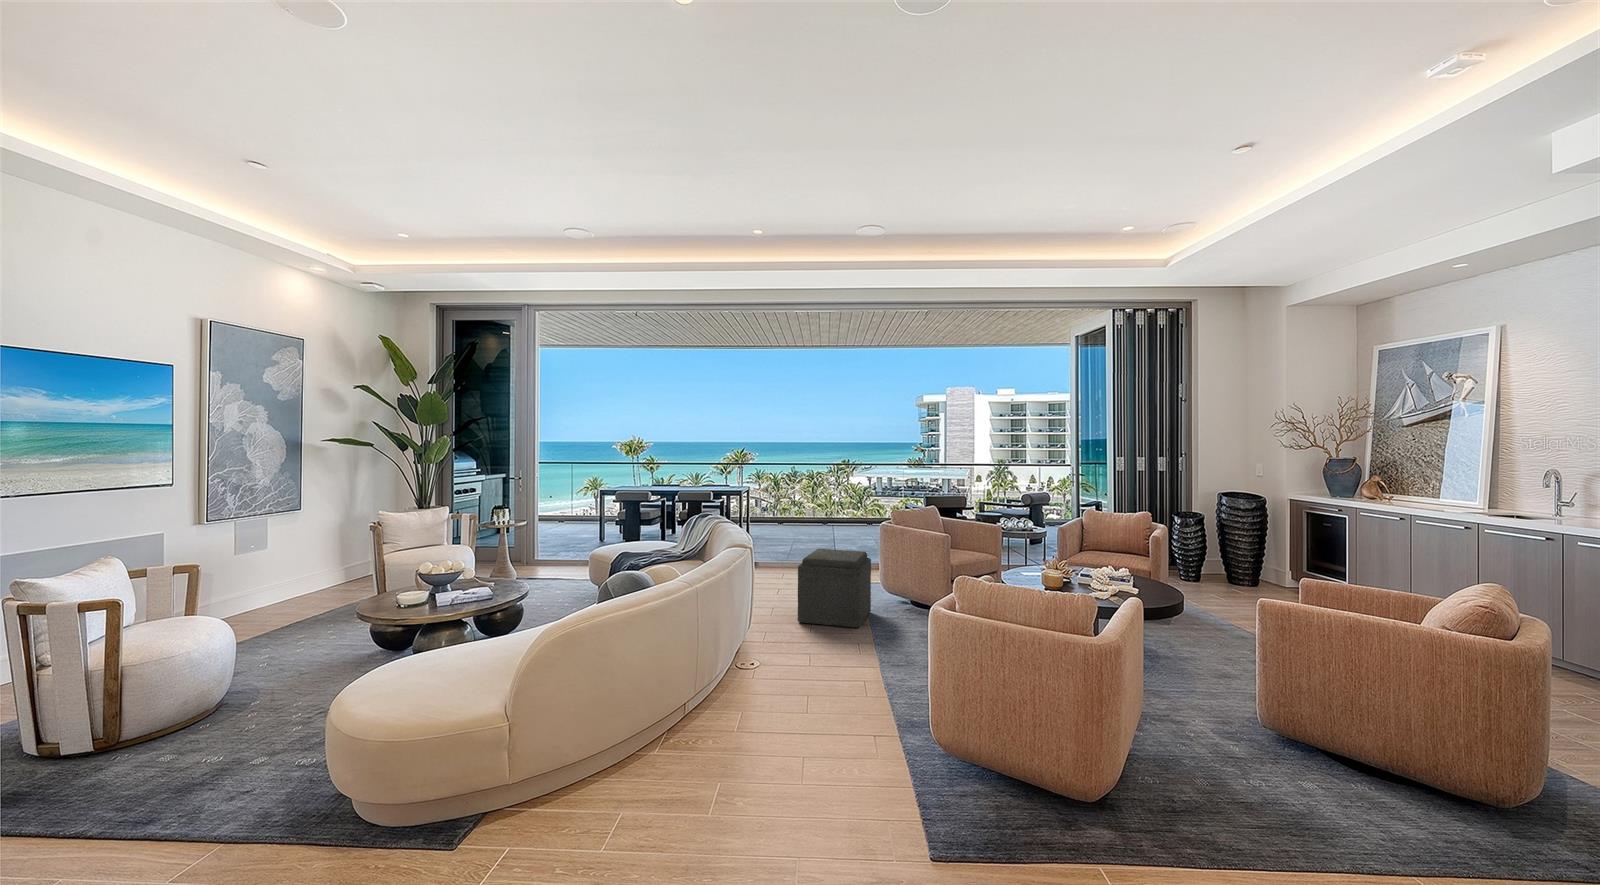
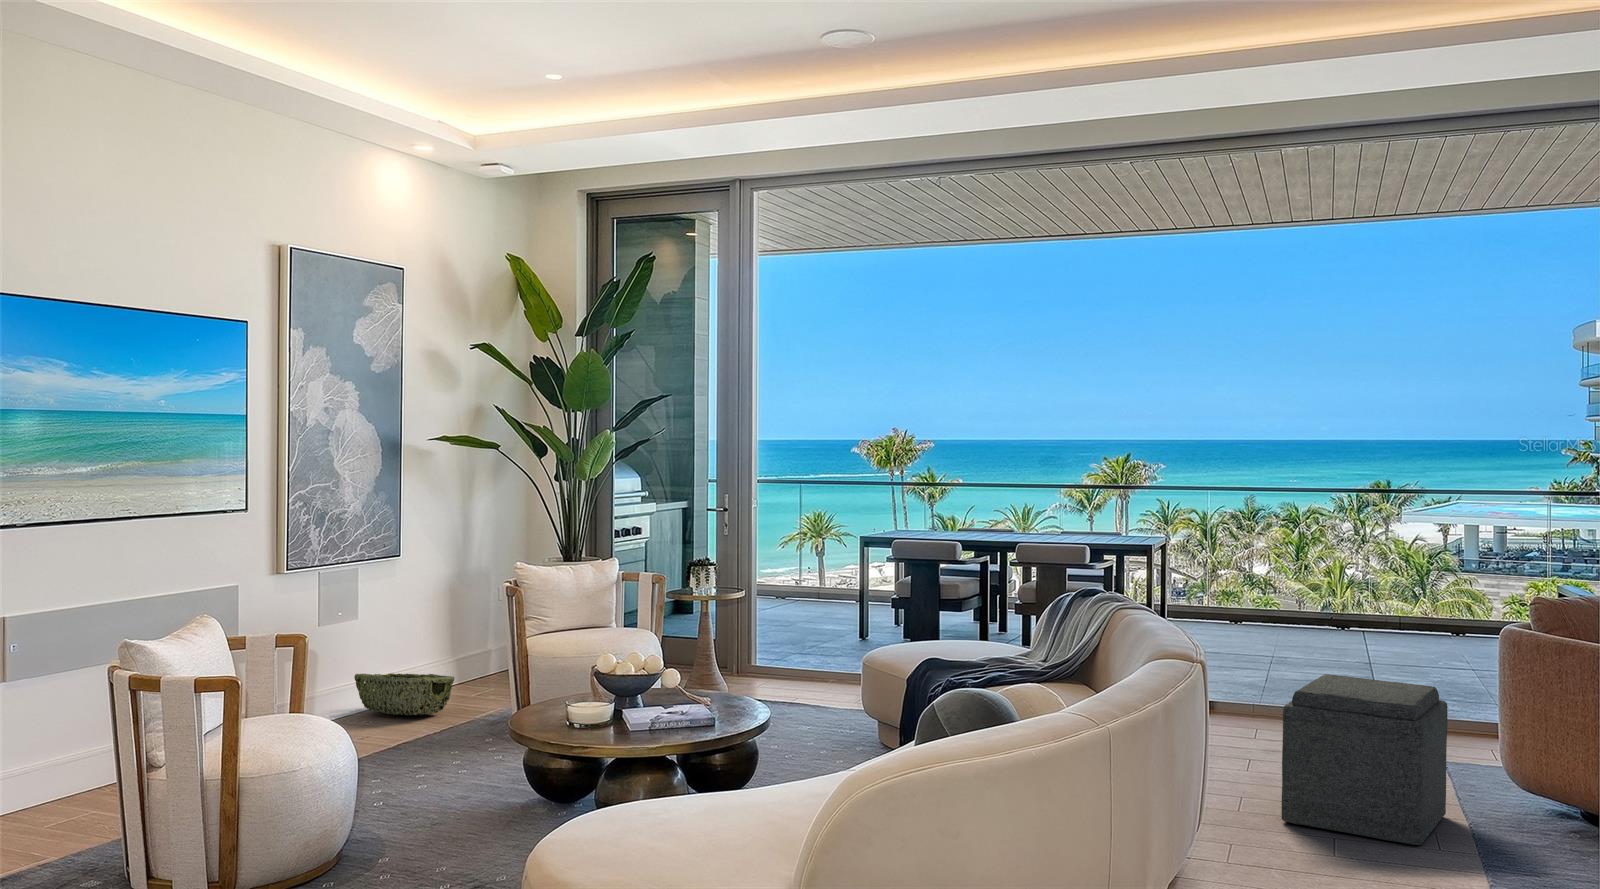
woven basket: none [265,581,338,607] -> present [354,673,454,716]

